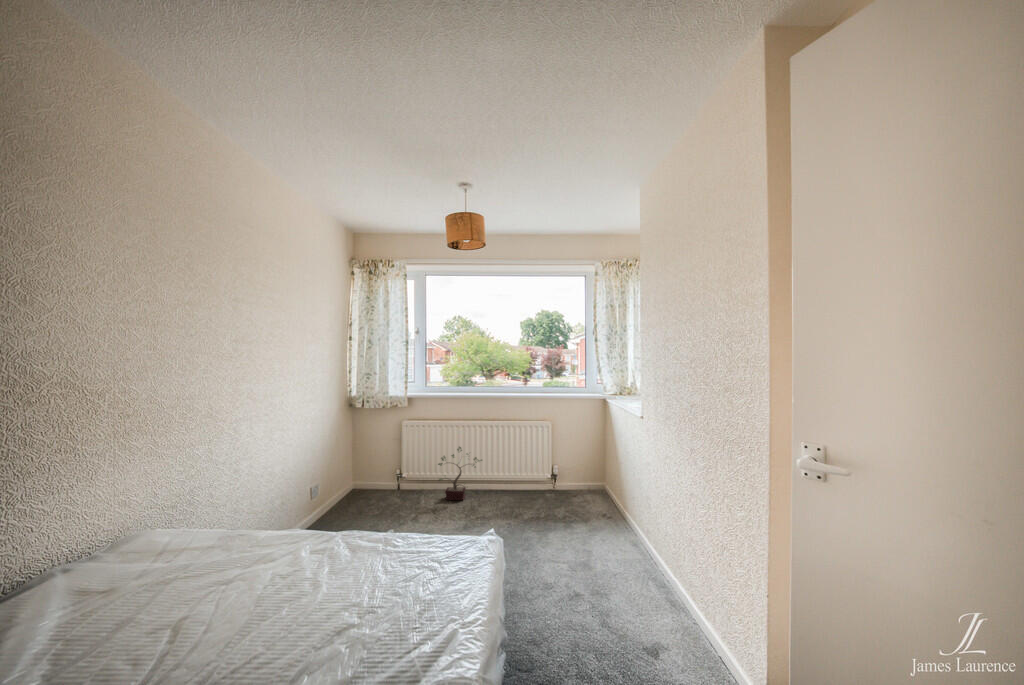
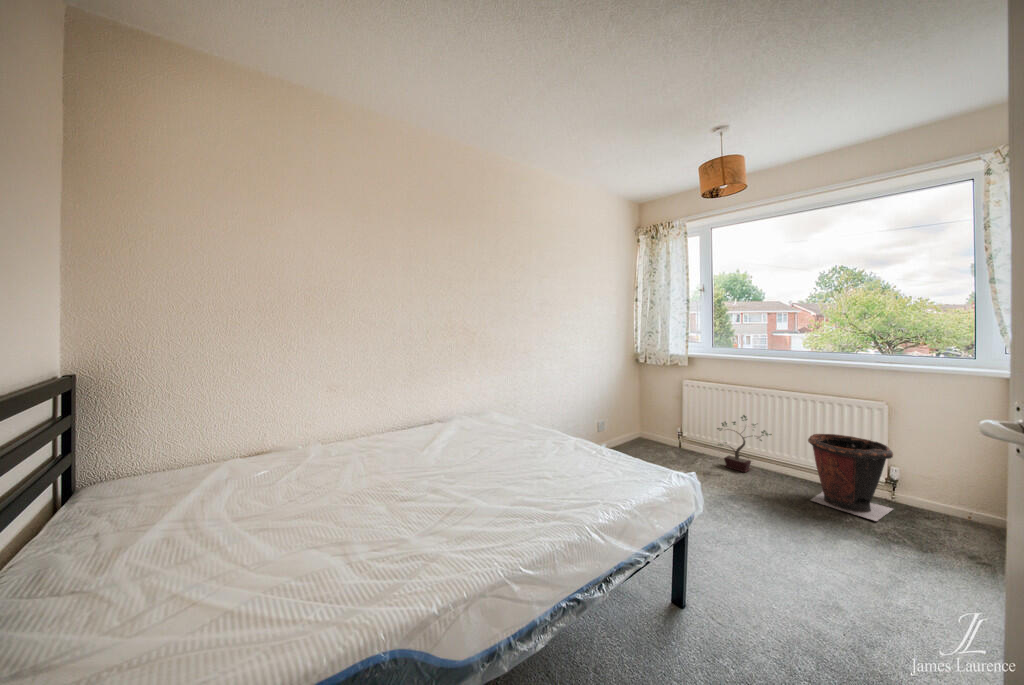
waste bin: none [509,449,556,511] -> present [808,434,893,521]

